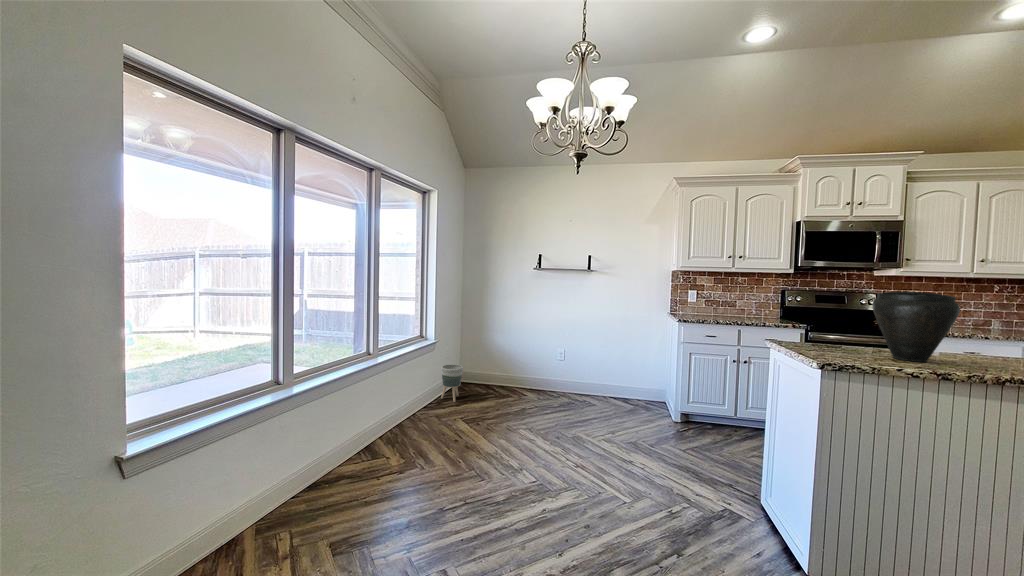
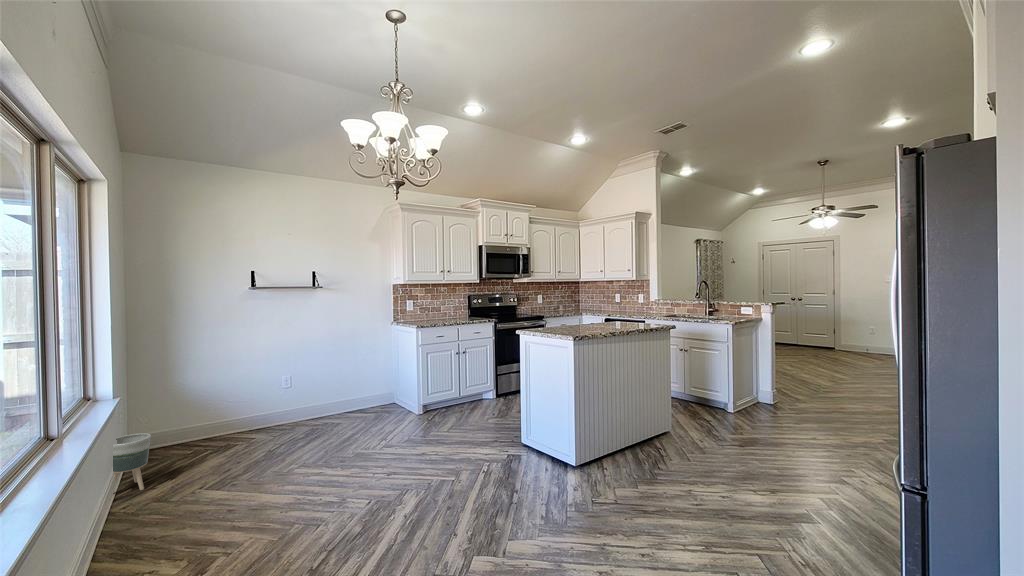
vase: present [872,292,960,362] -> none [568,289,602,326]

